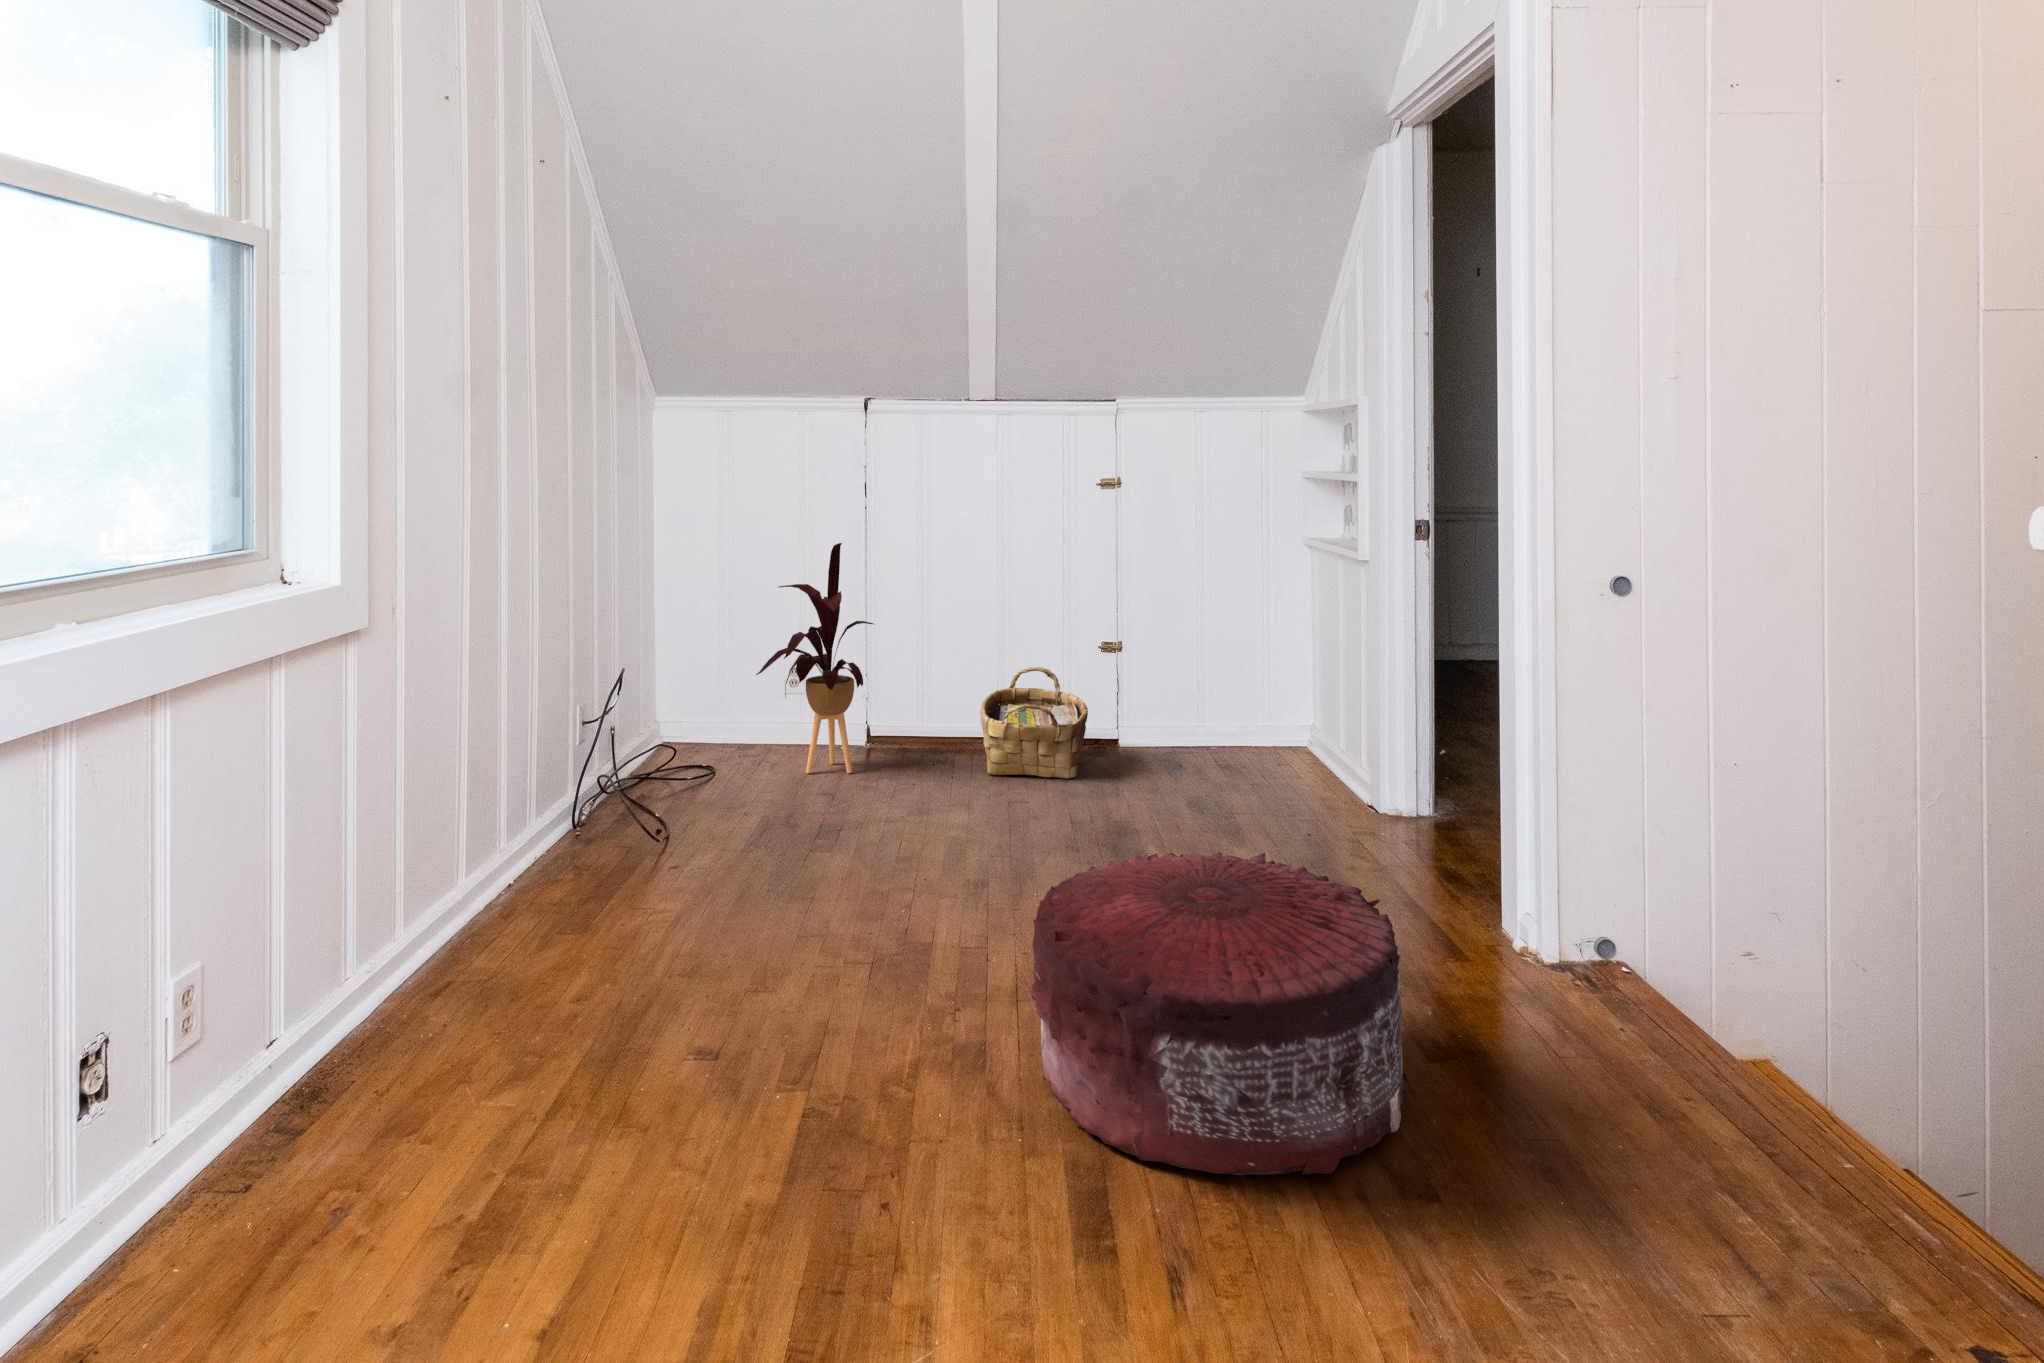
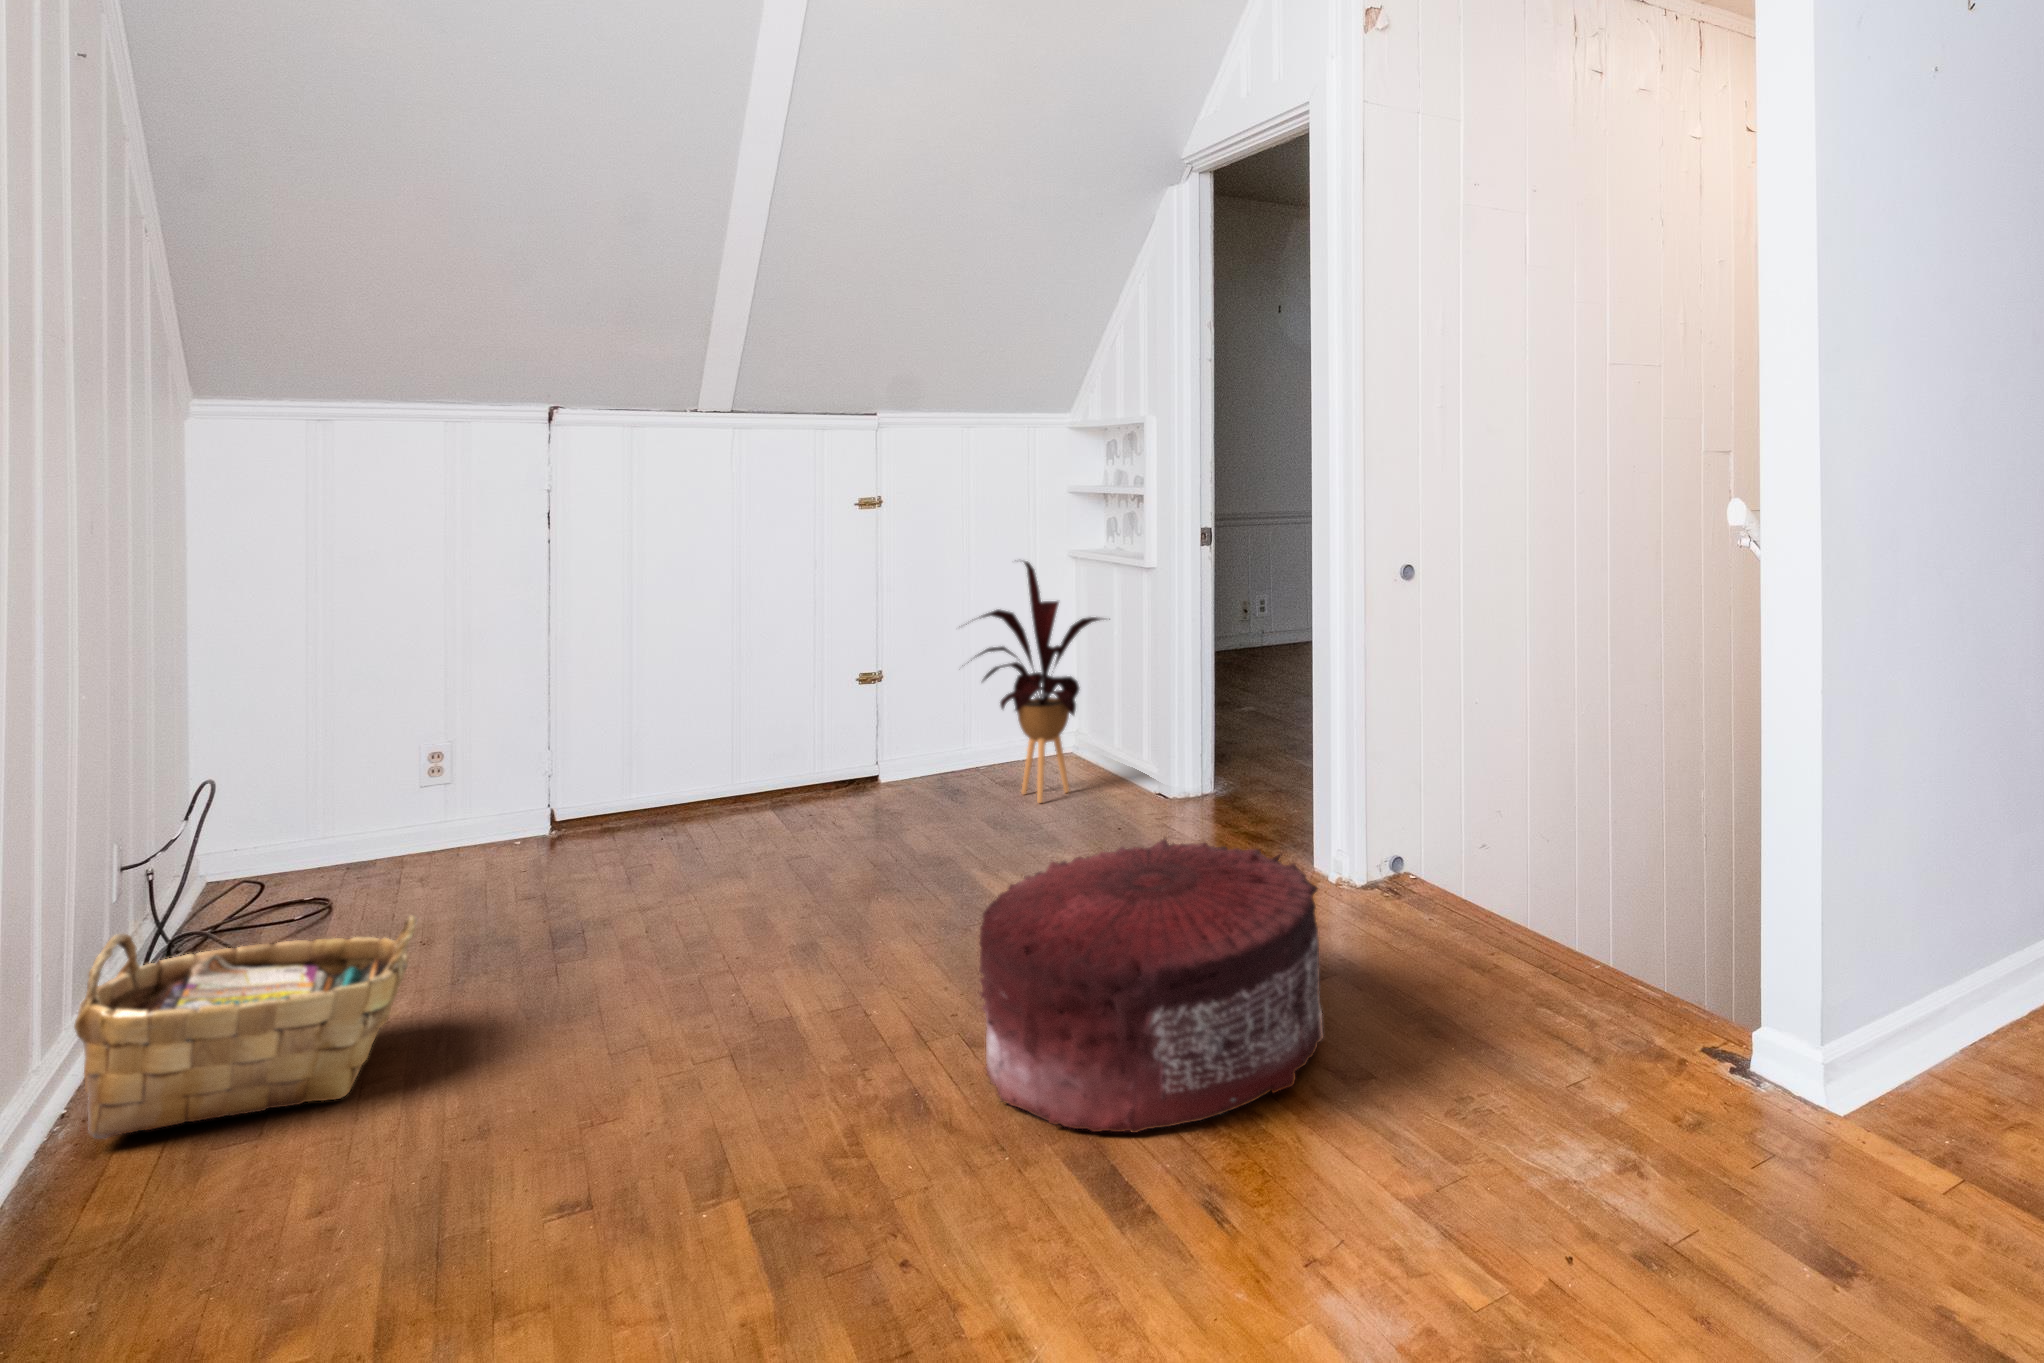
house plant: present [756,543,873,773] -> present [966,561,1110,803]
woven basket: present [980,667,1088,779] -> present [74,915,417,1139]

